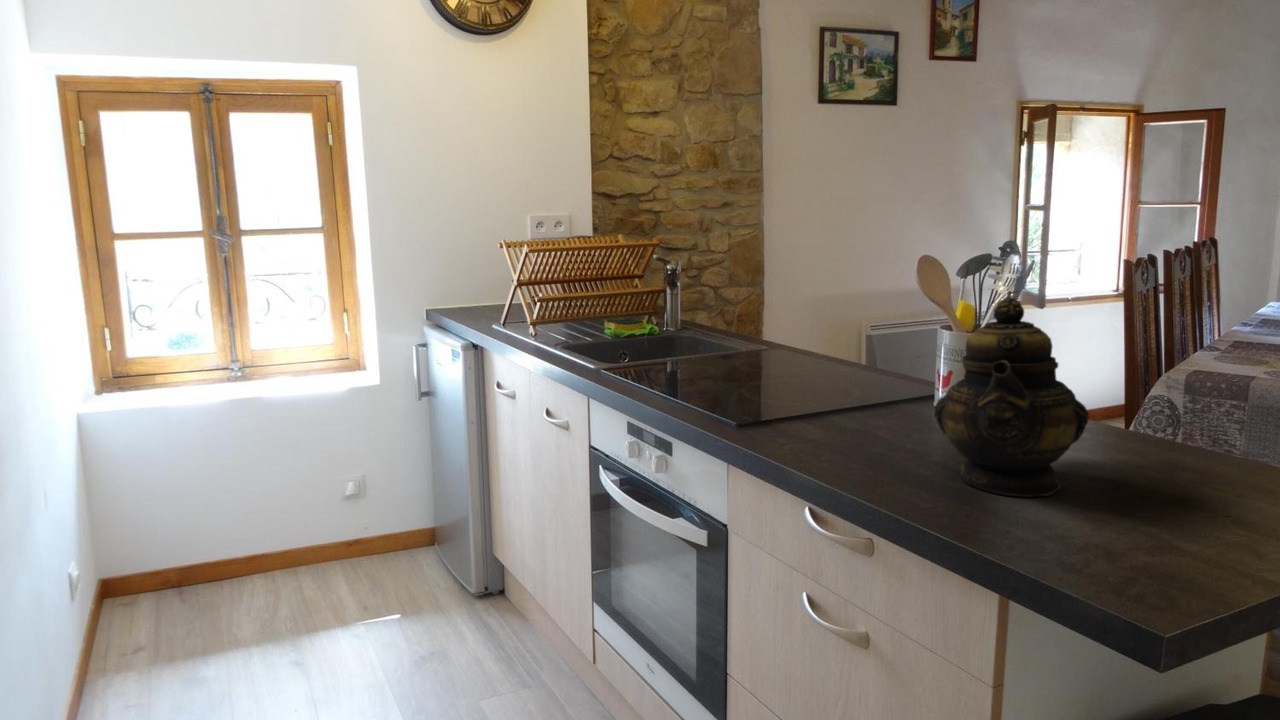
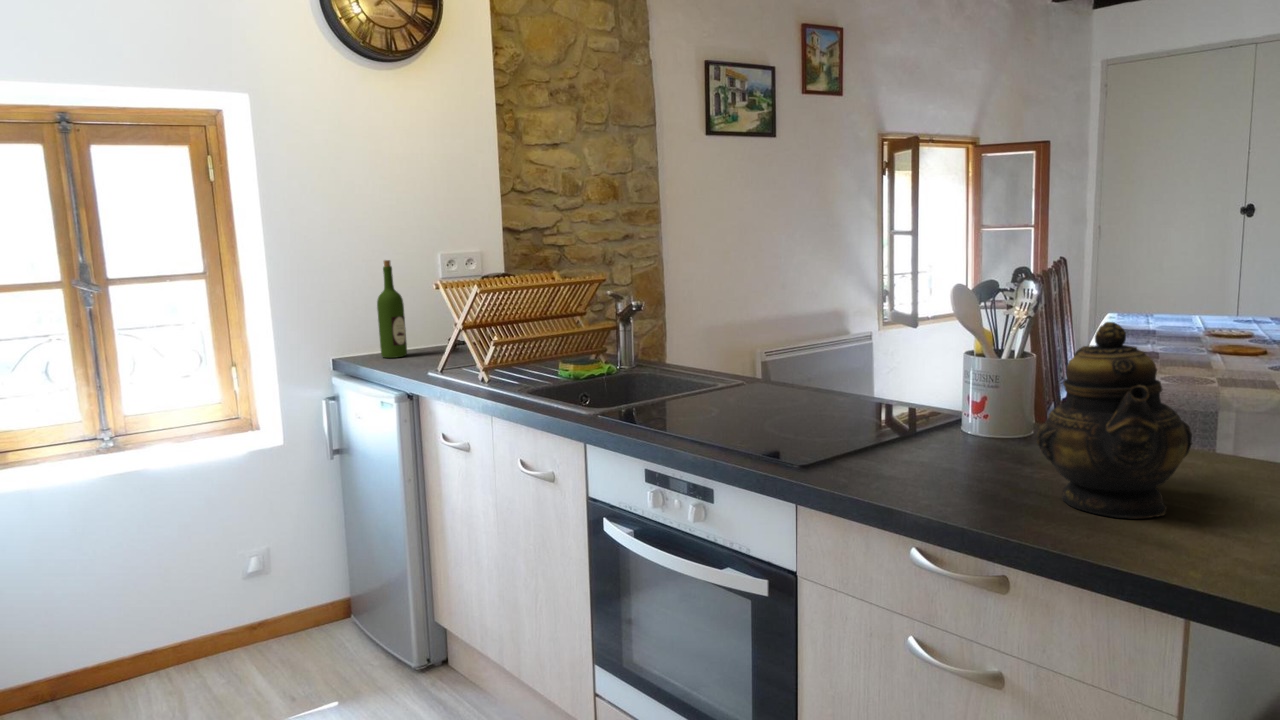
wine bottle: none [467,221,492,311] -> present [377,260,407,358]

